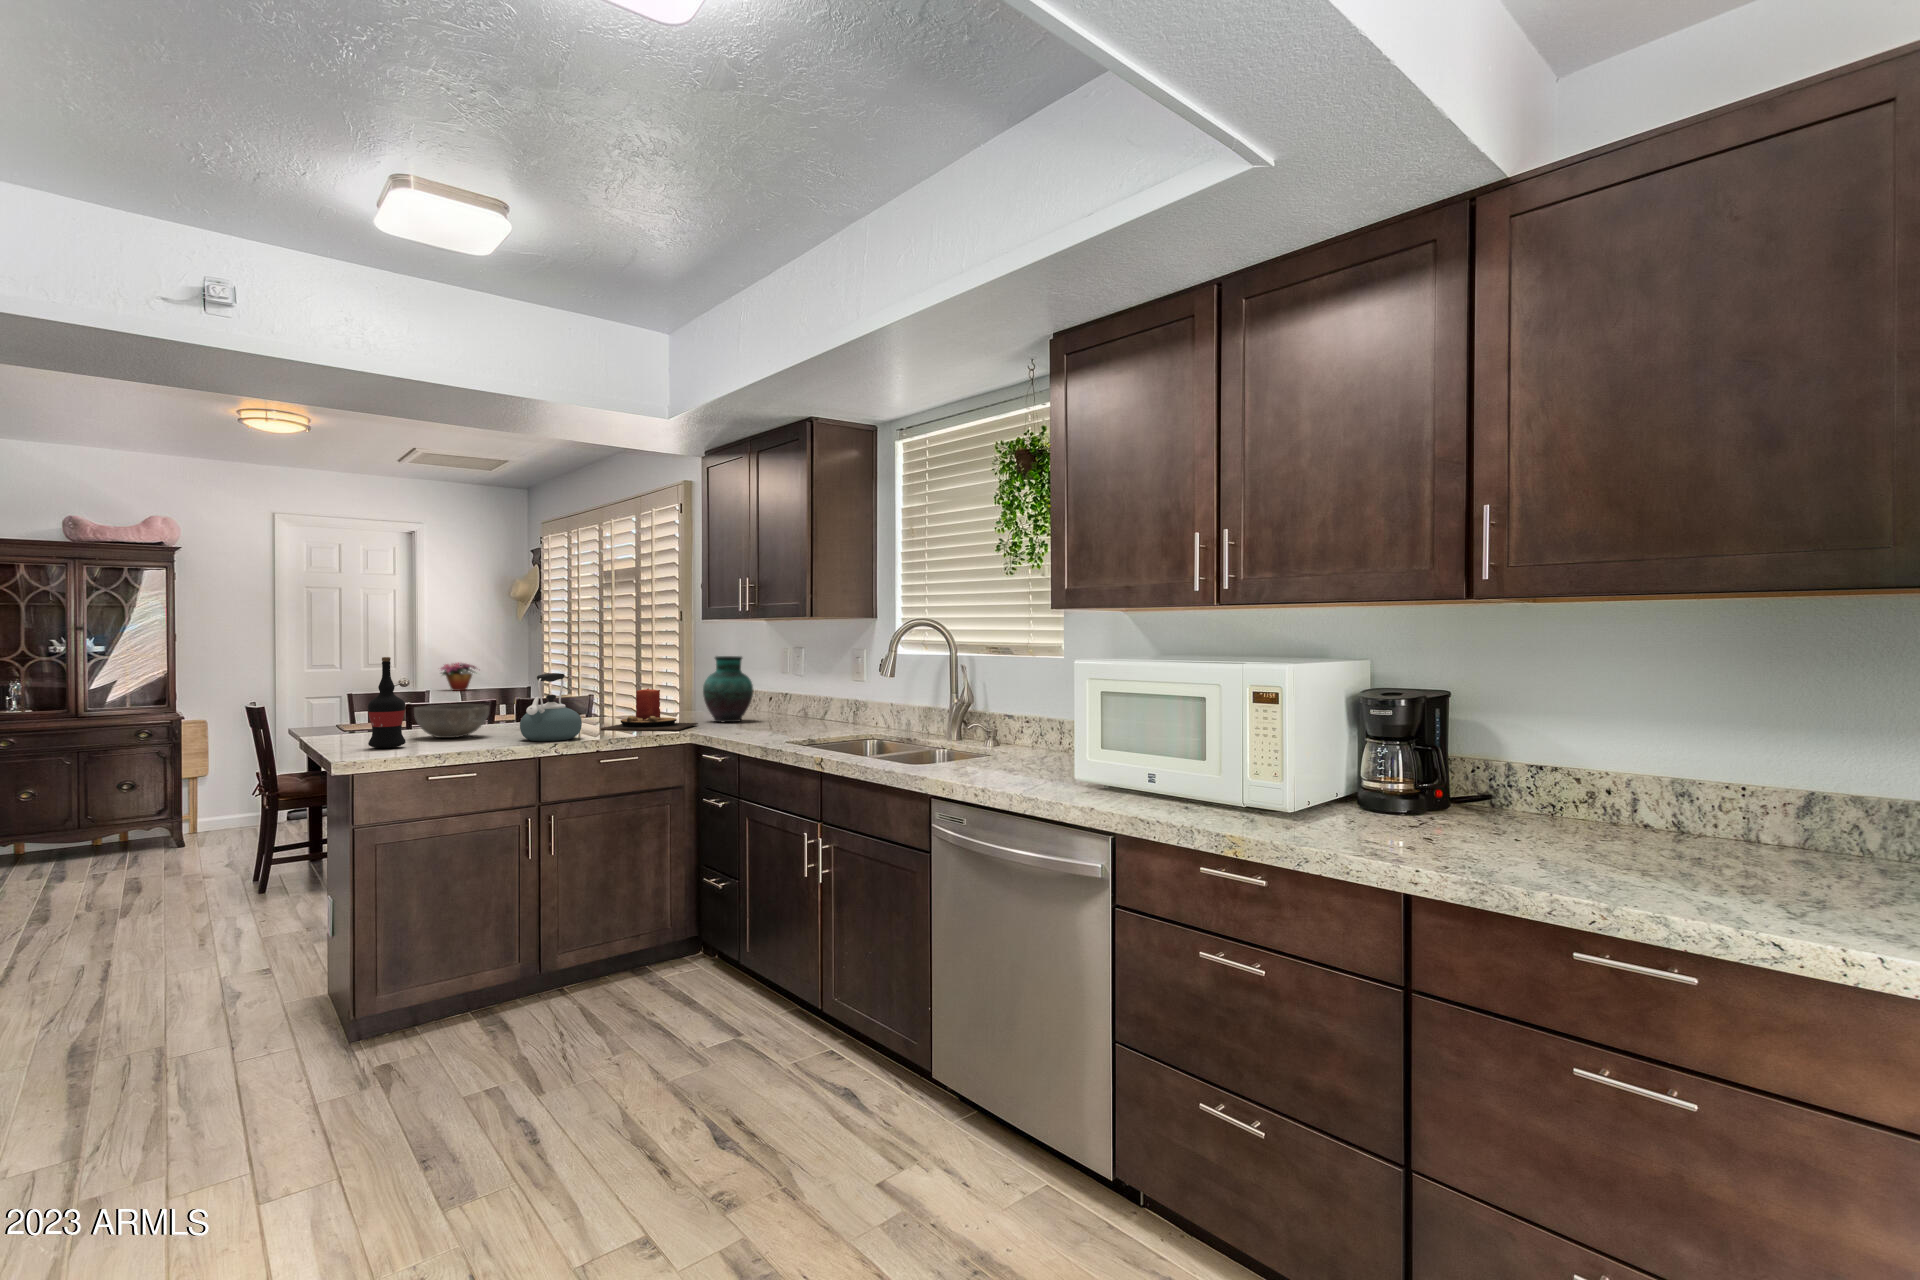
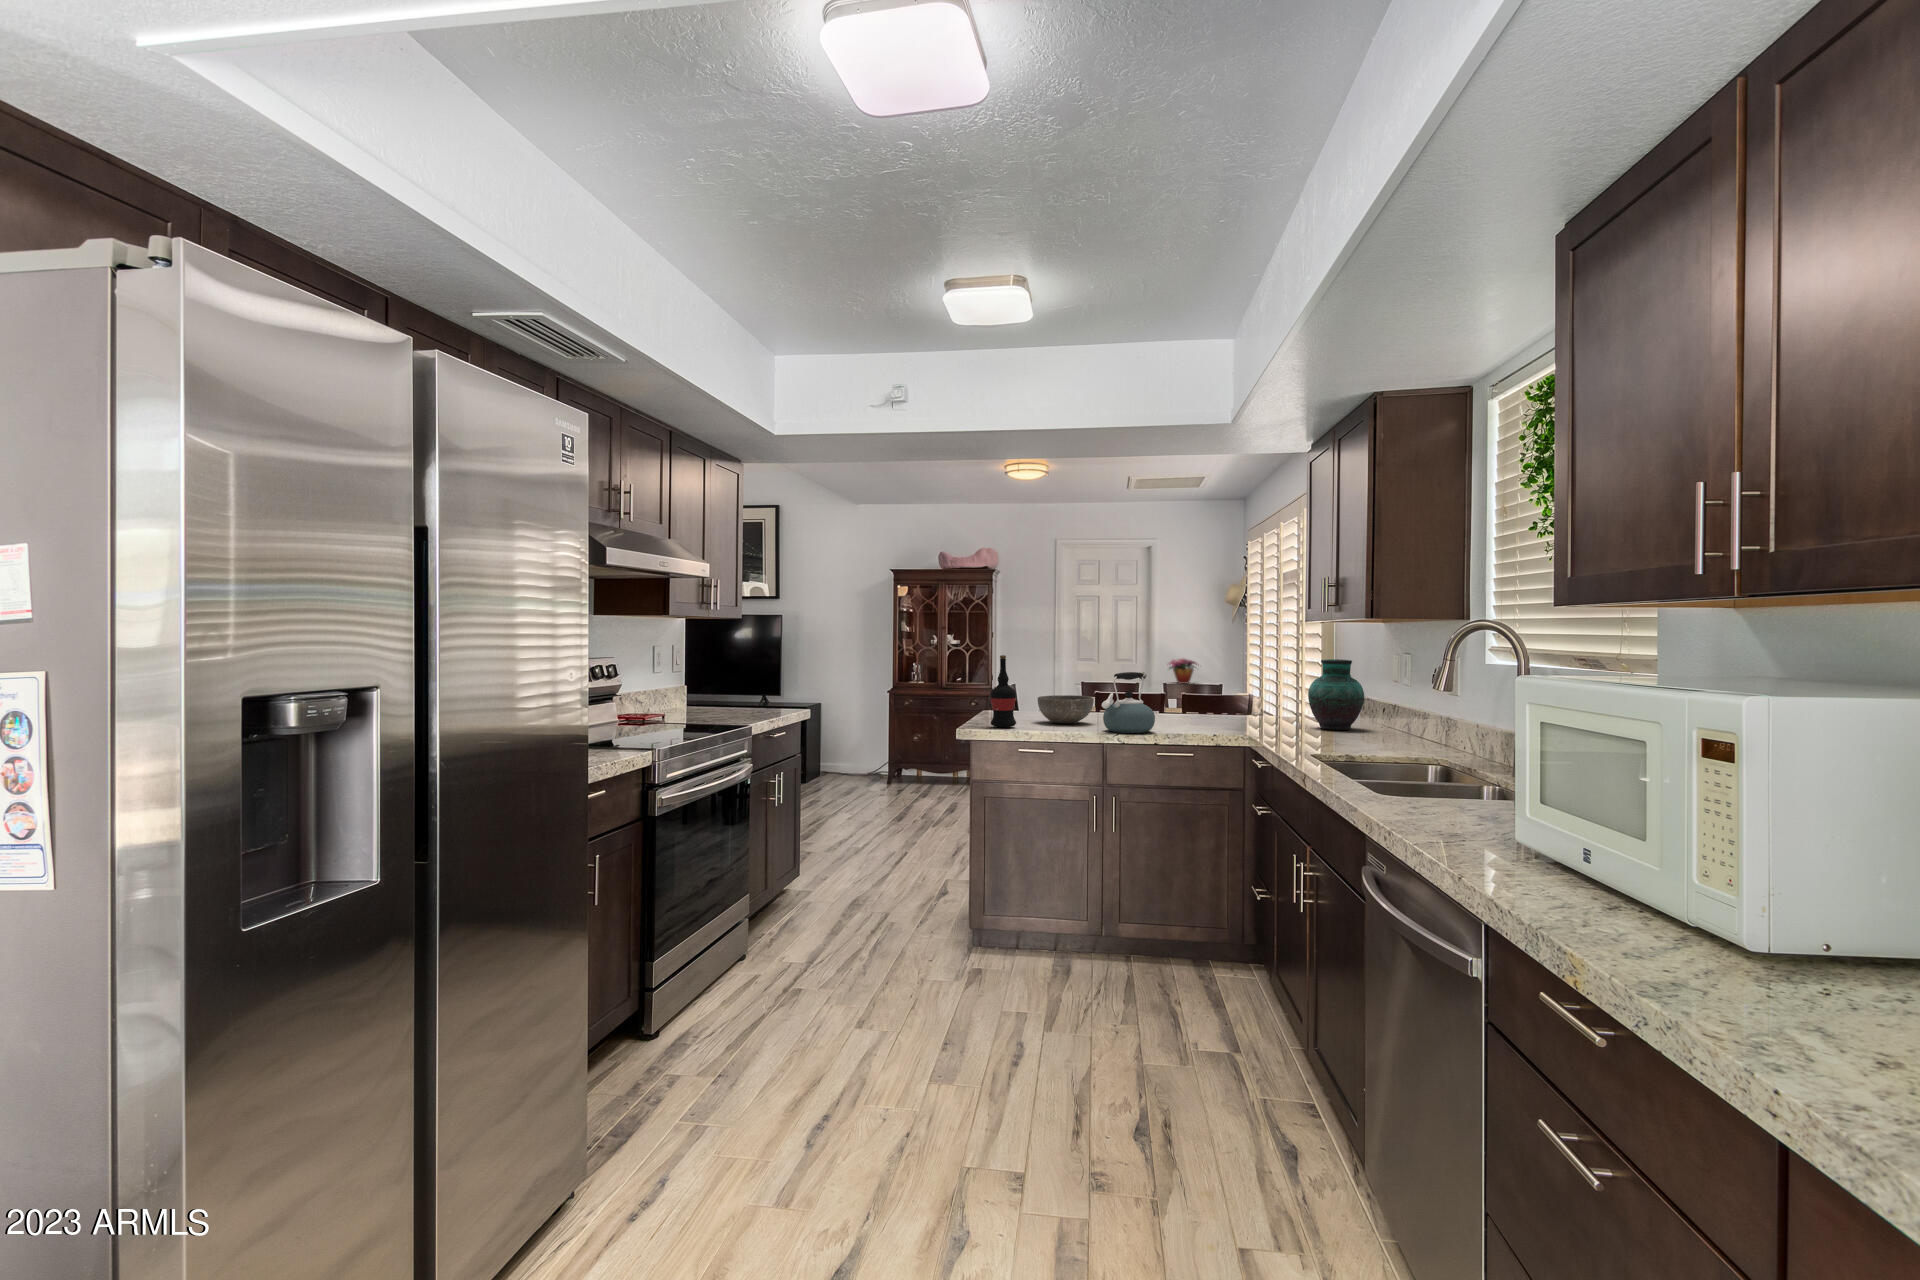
candle: present [601,688,698,731] -> none [1191,690,1293,734]

